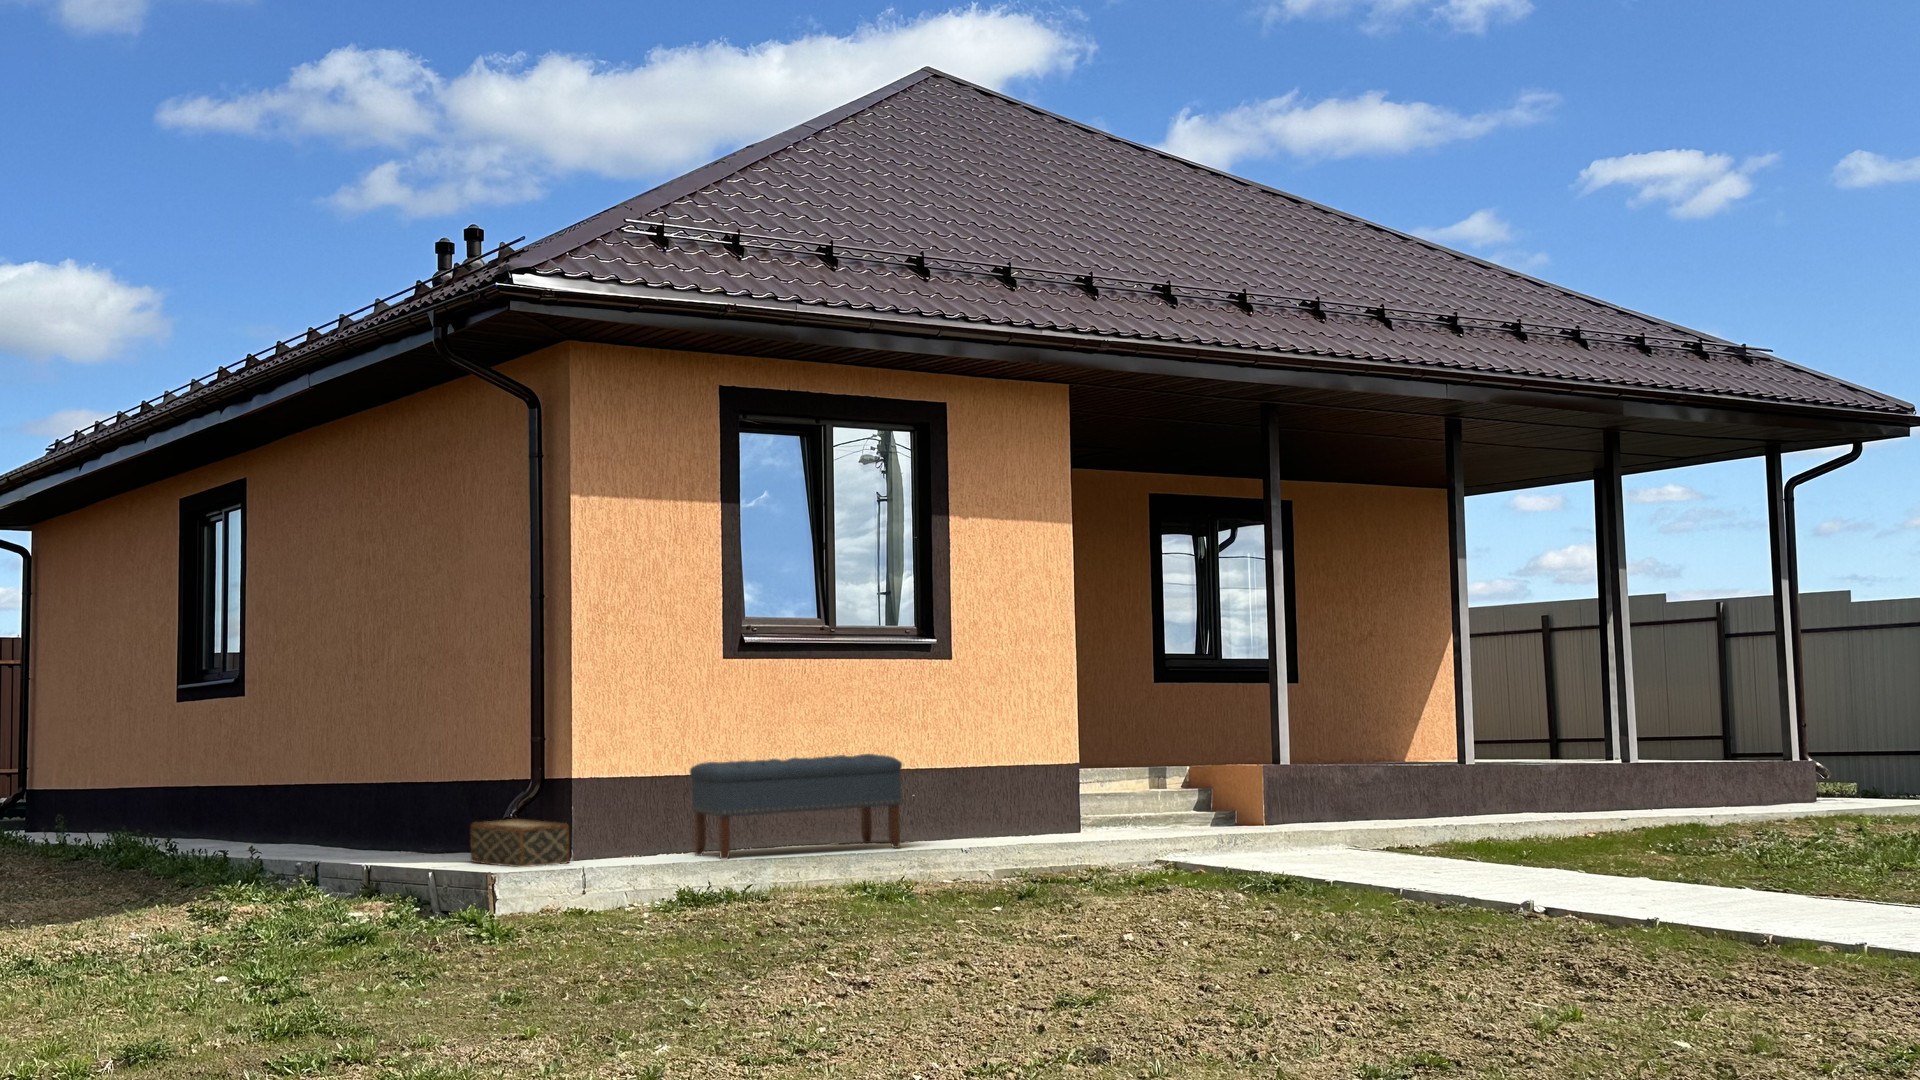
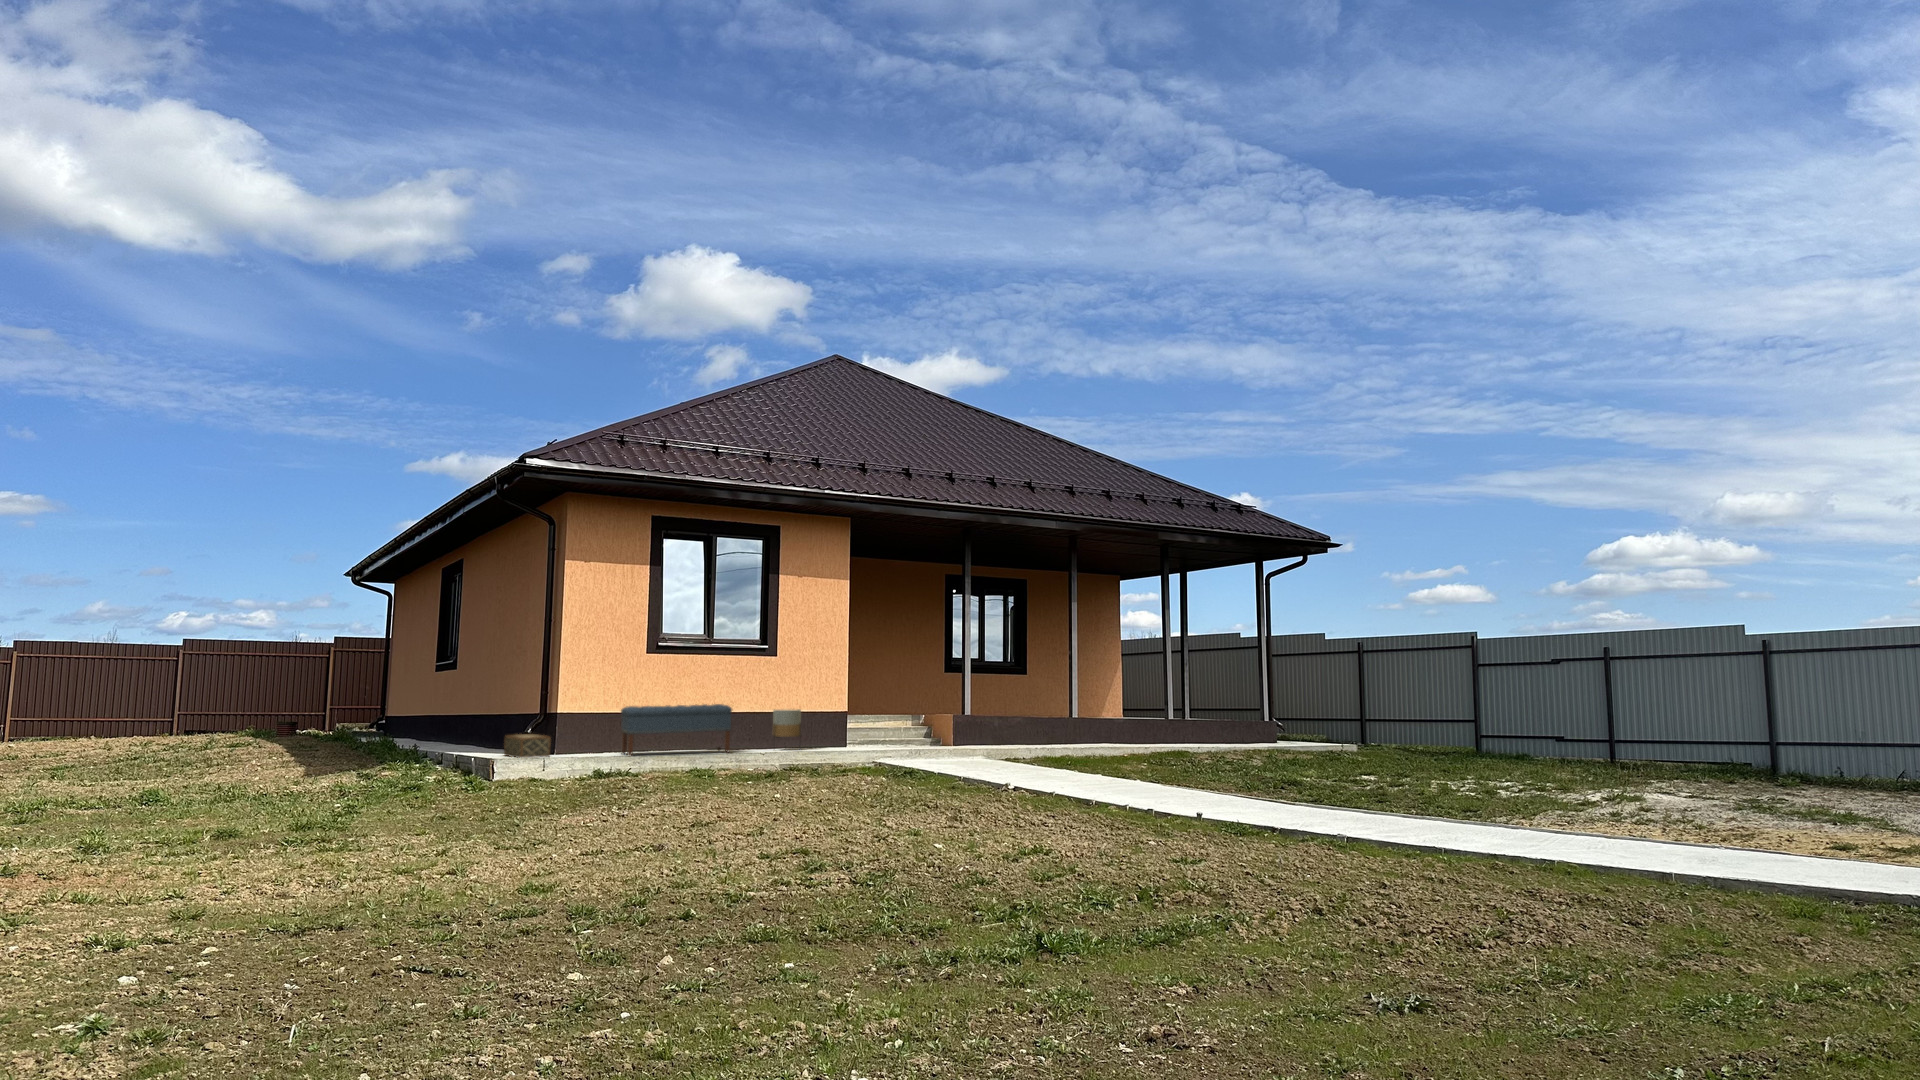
planter: none [960,760,1017,842] -> present [773,709,801,737]

